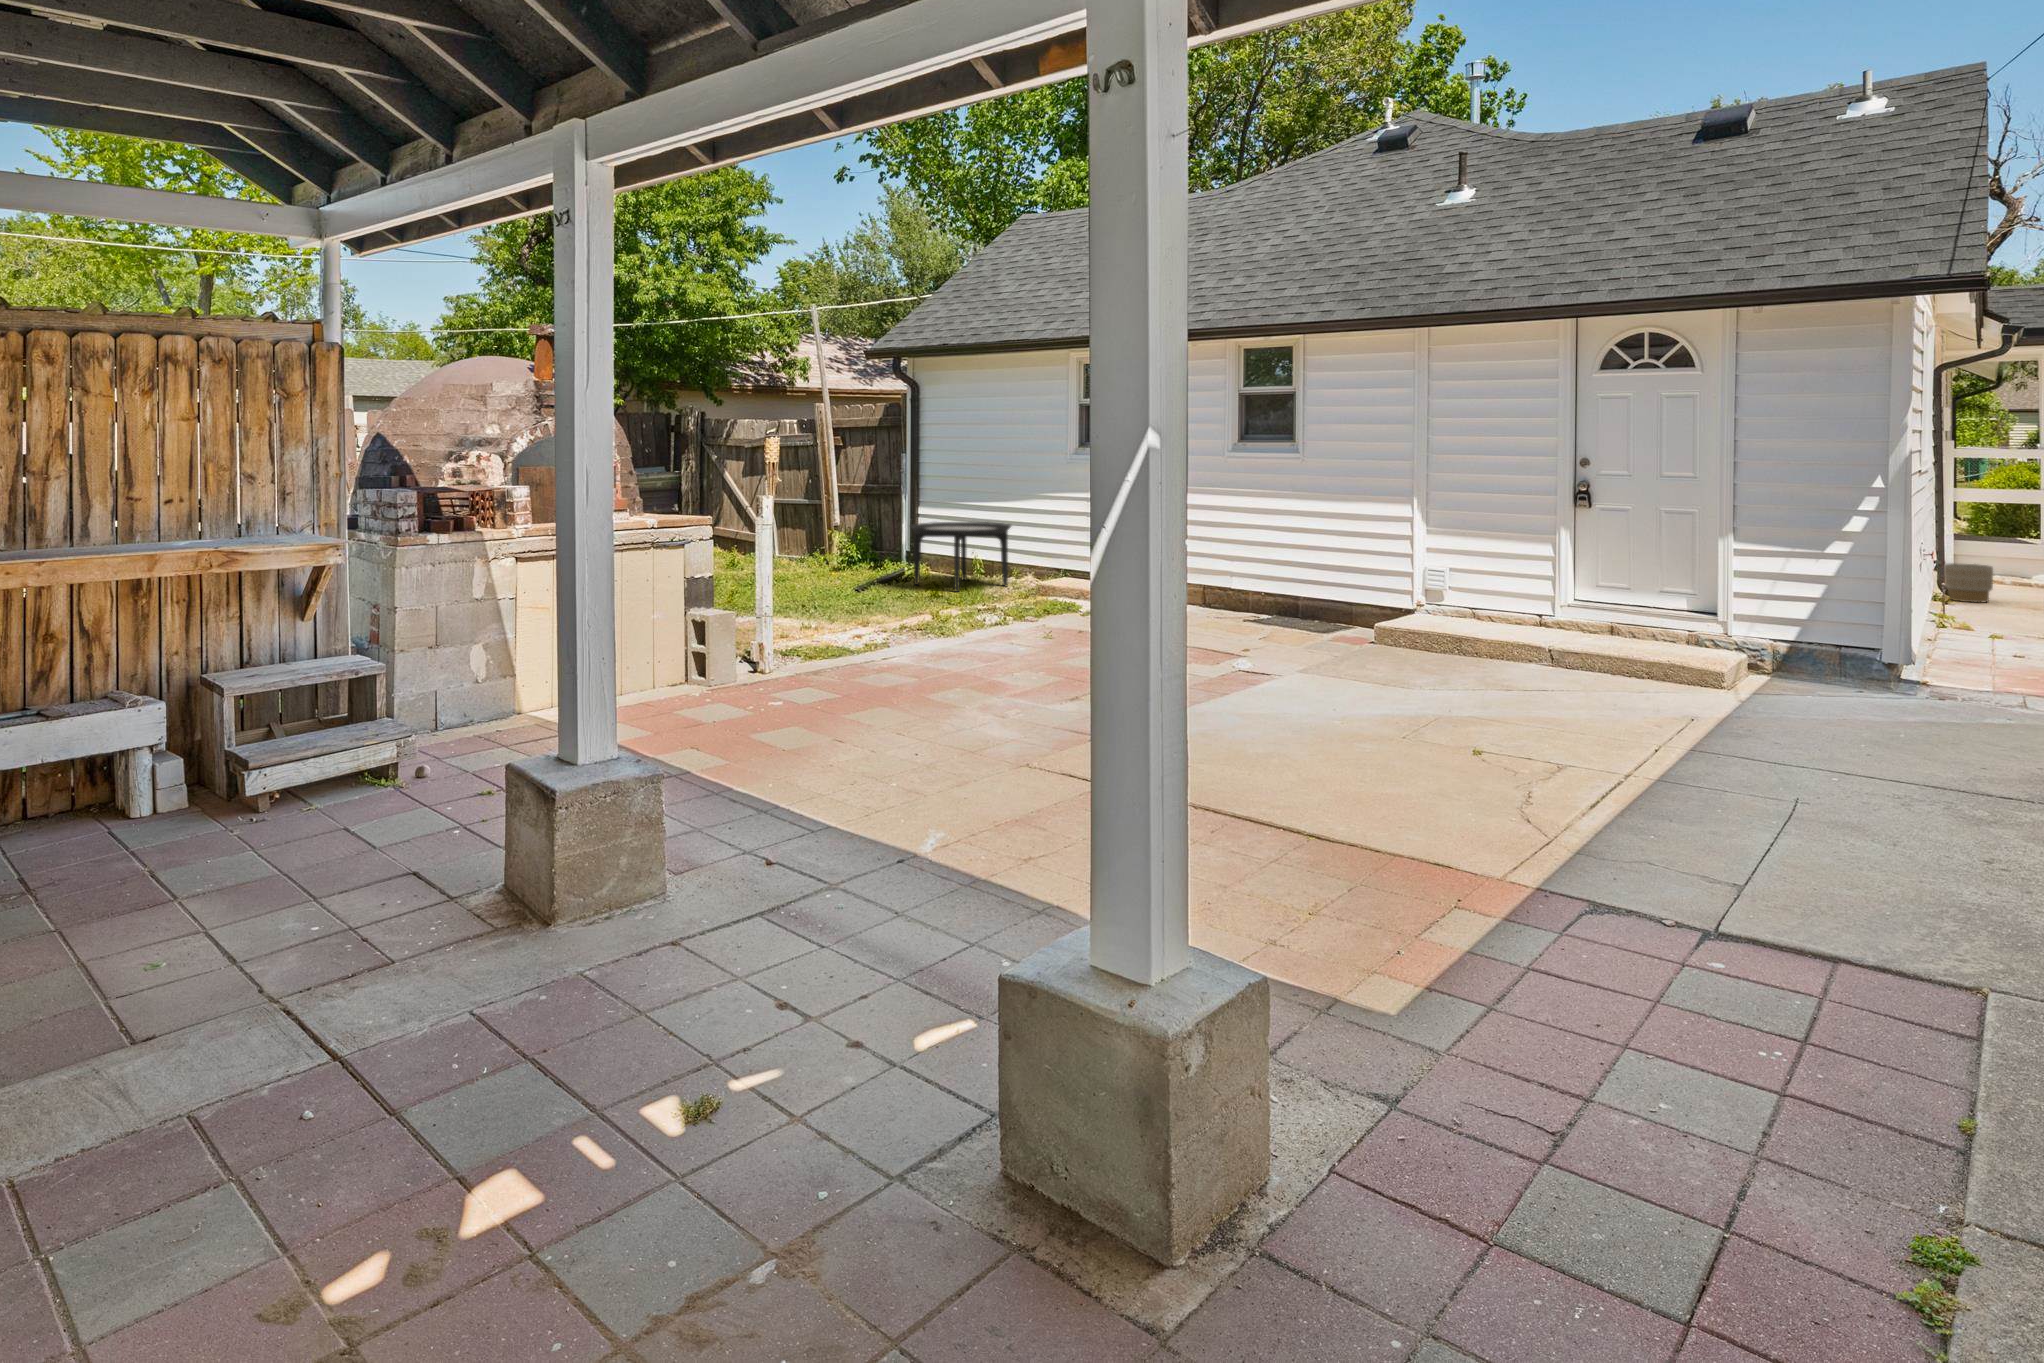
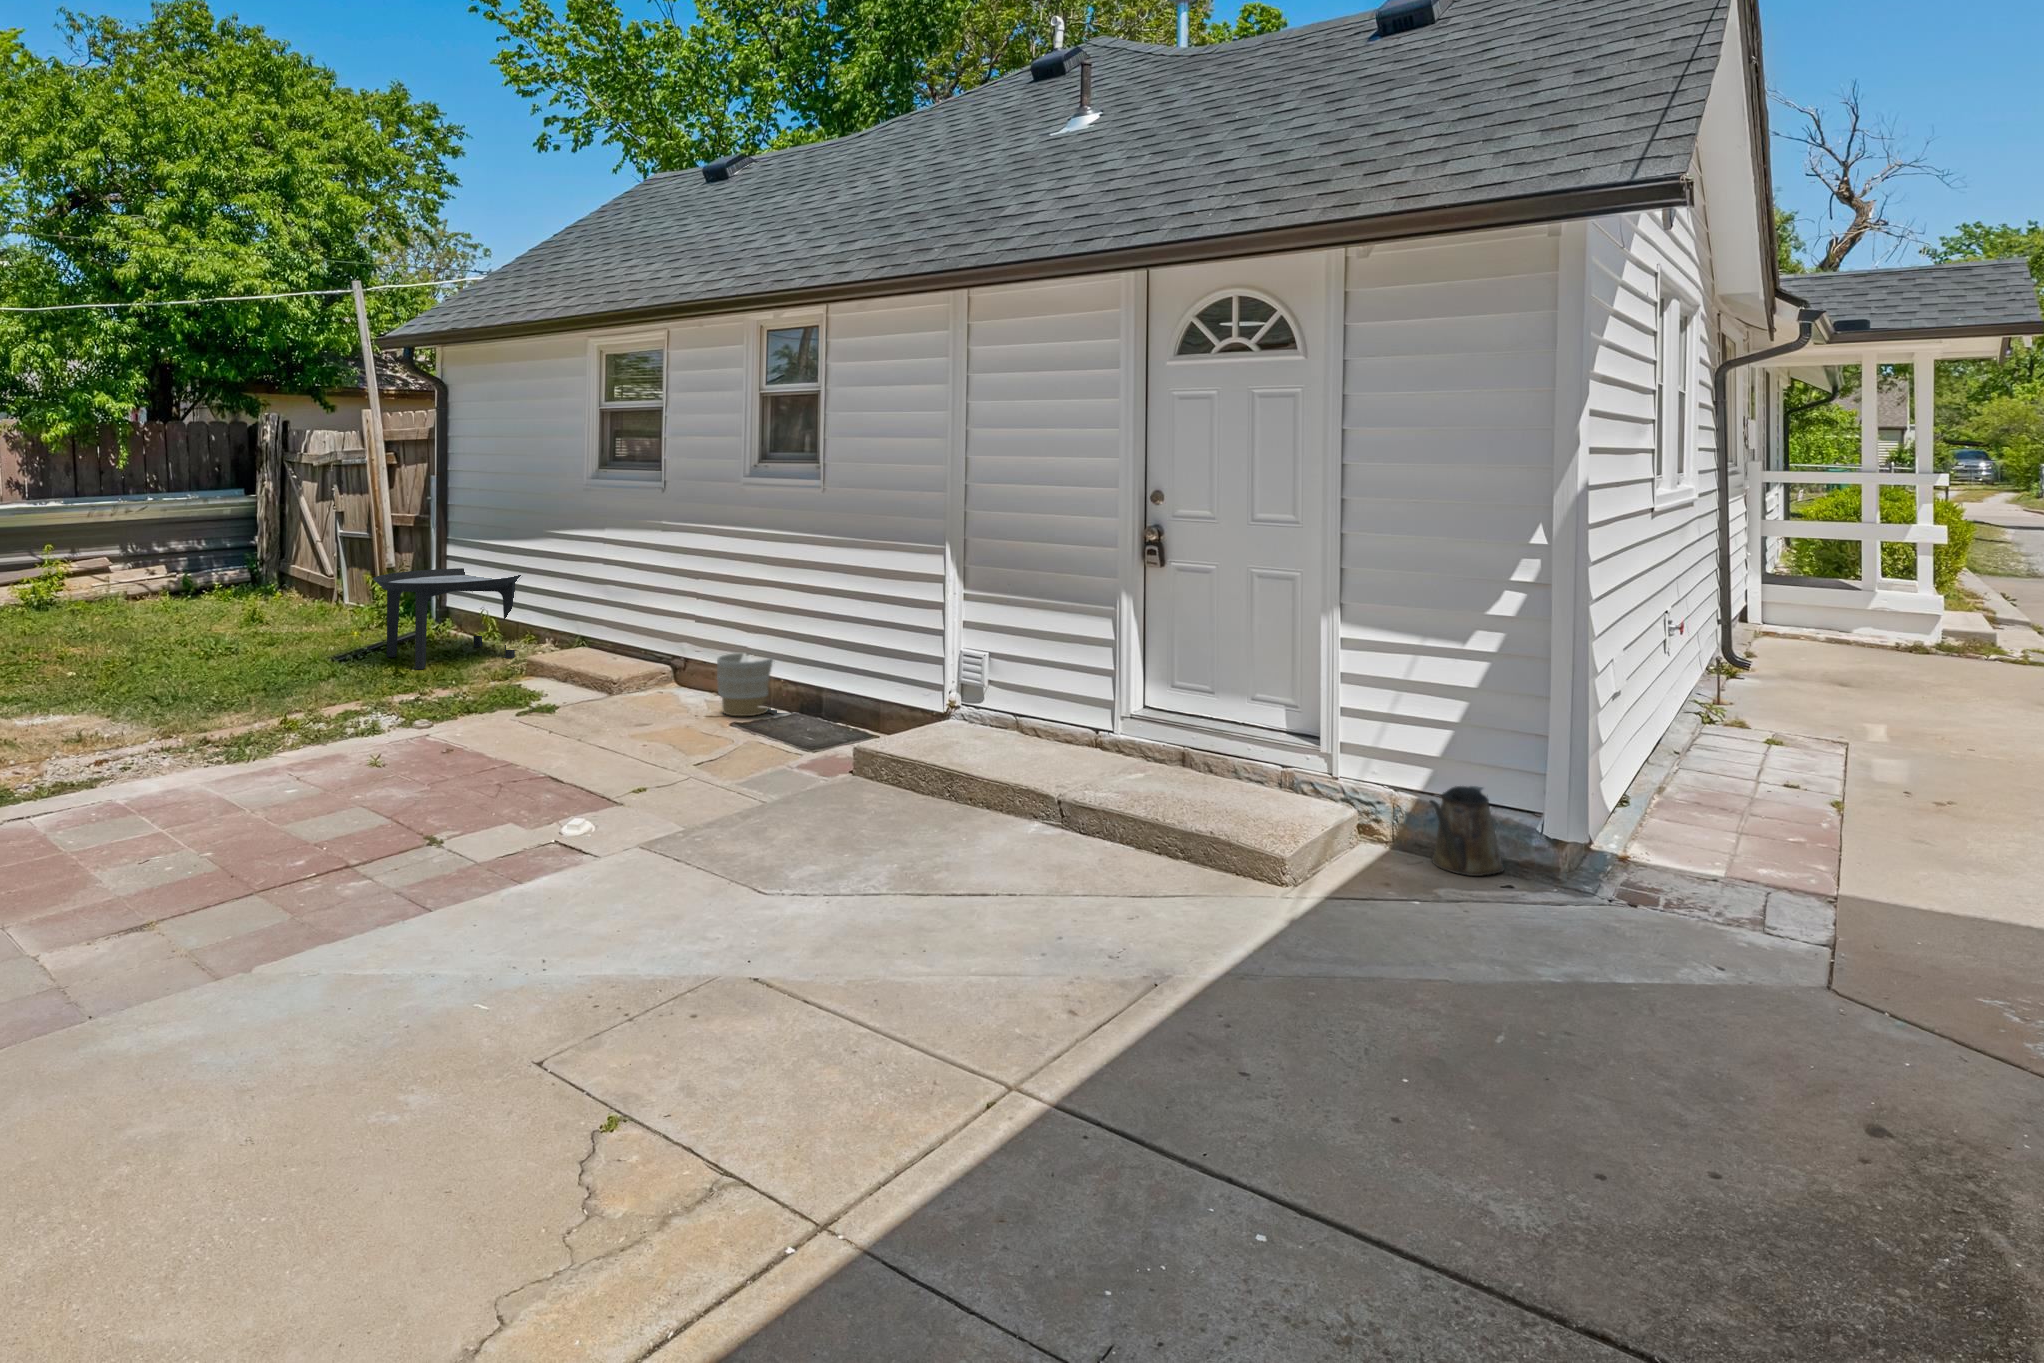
planter: present [1944,563,1993,603] -> present [717,653,773,716]
watering can: none [1810,633,1860,682] -> present [1429,786,1504,876]

